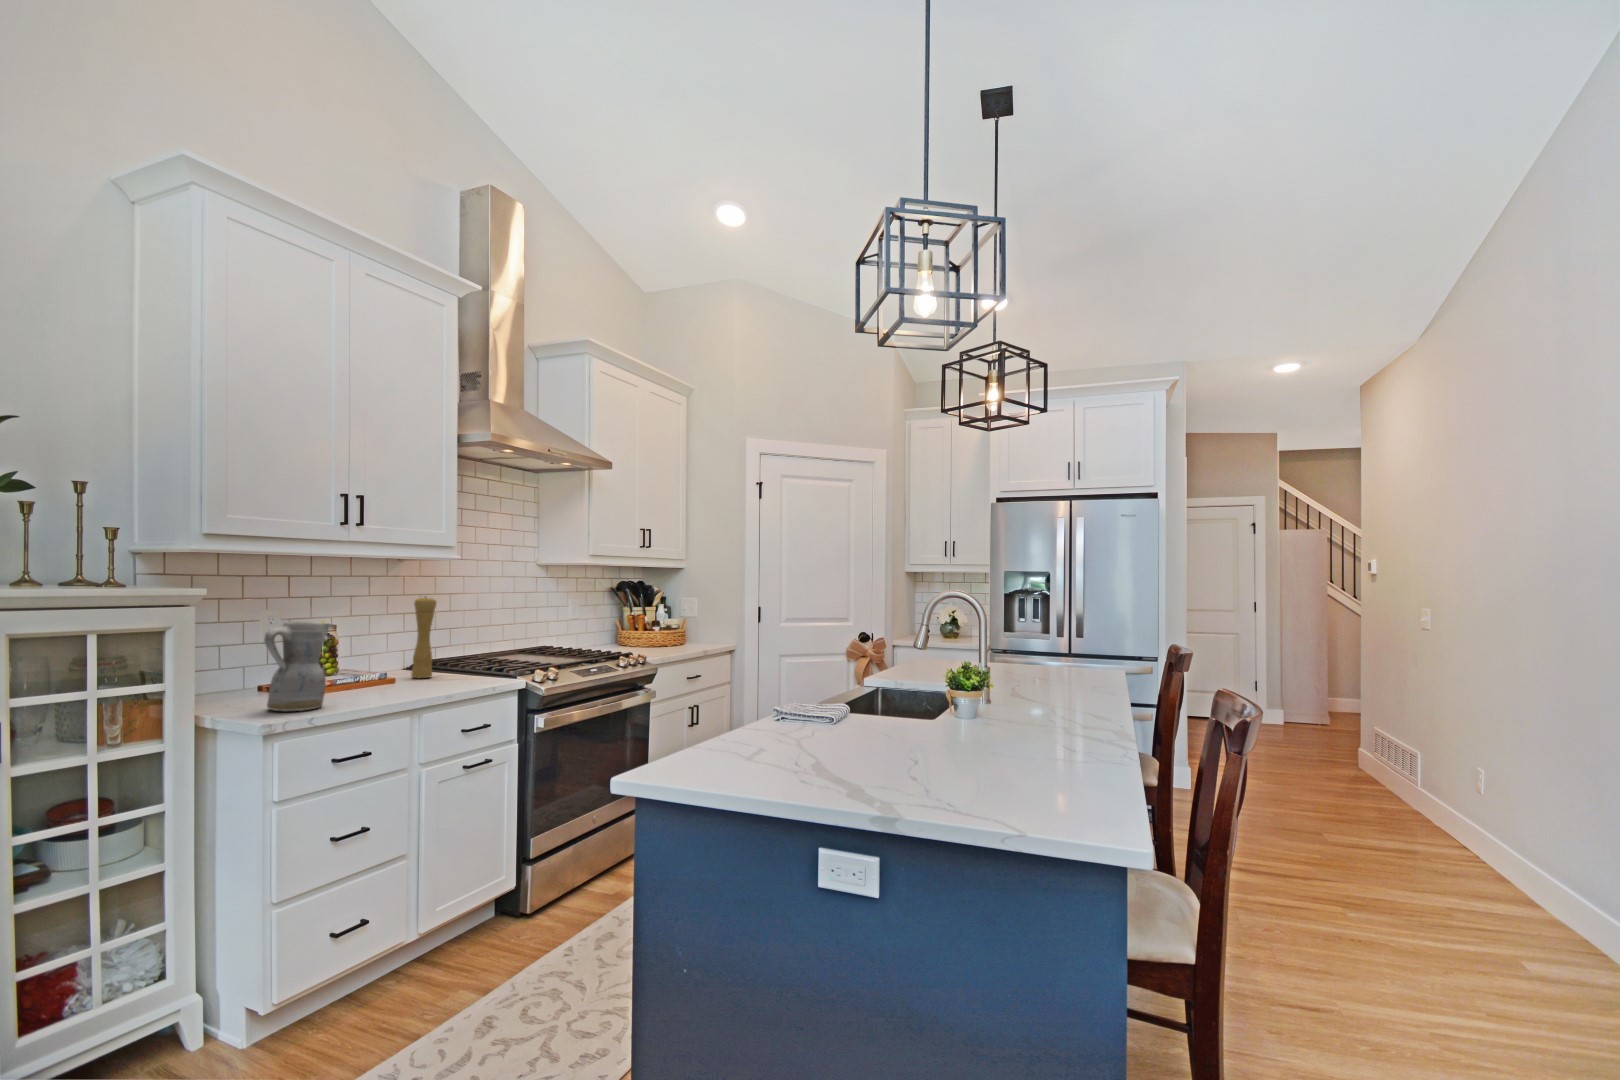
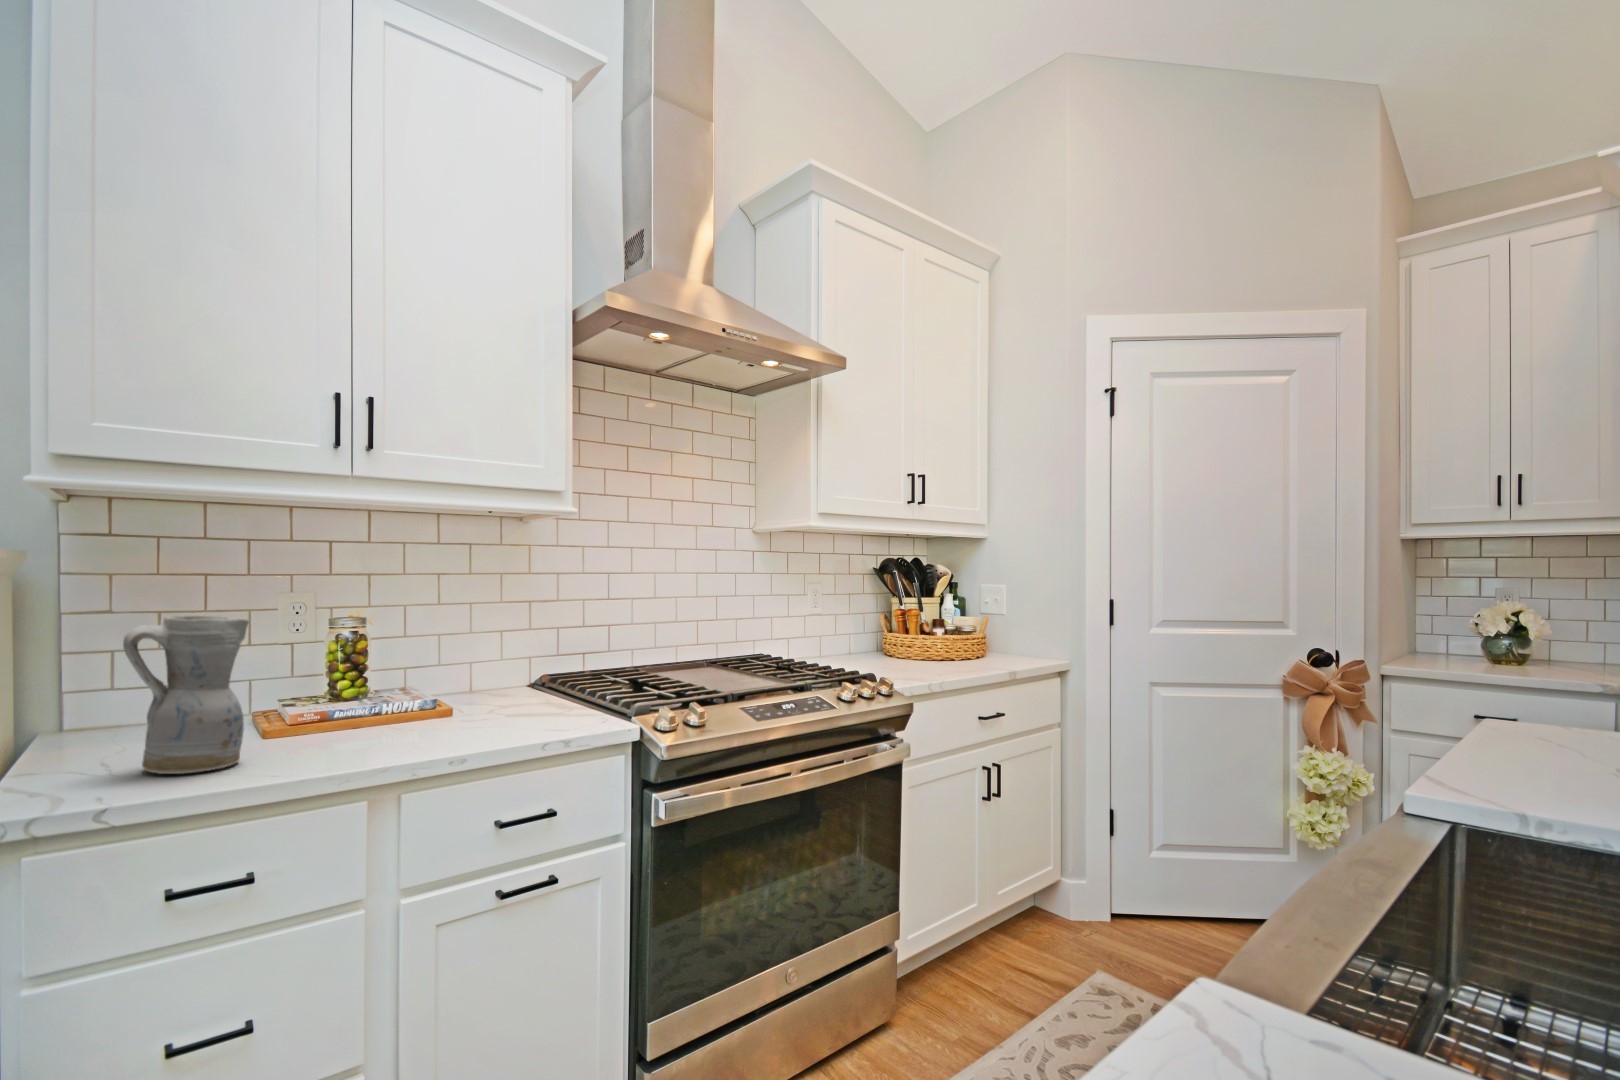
pepper mill: present [411,597,437,678] -> none [479,576,516,711]

